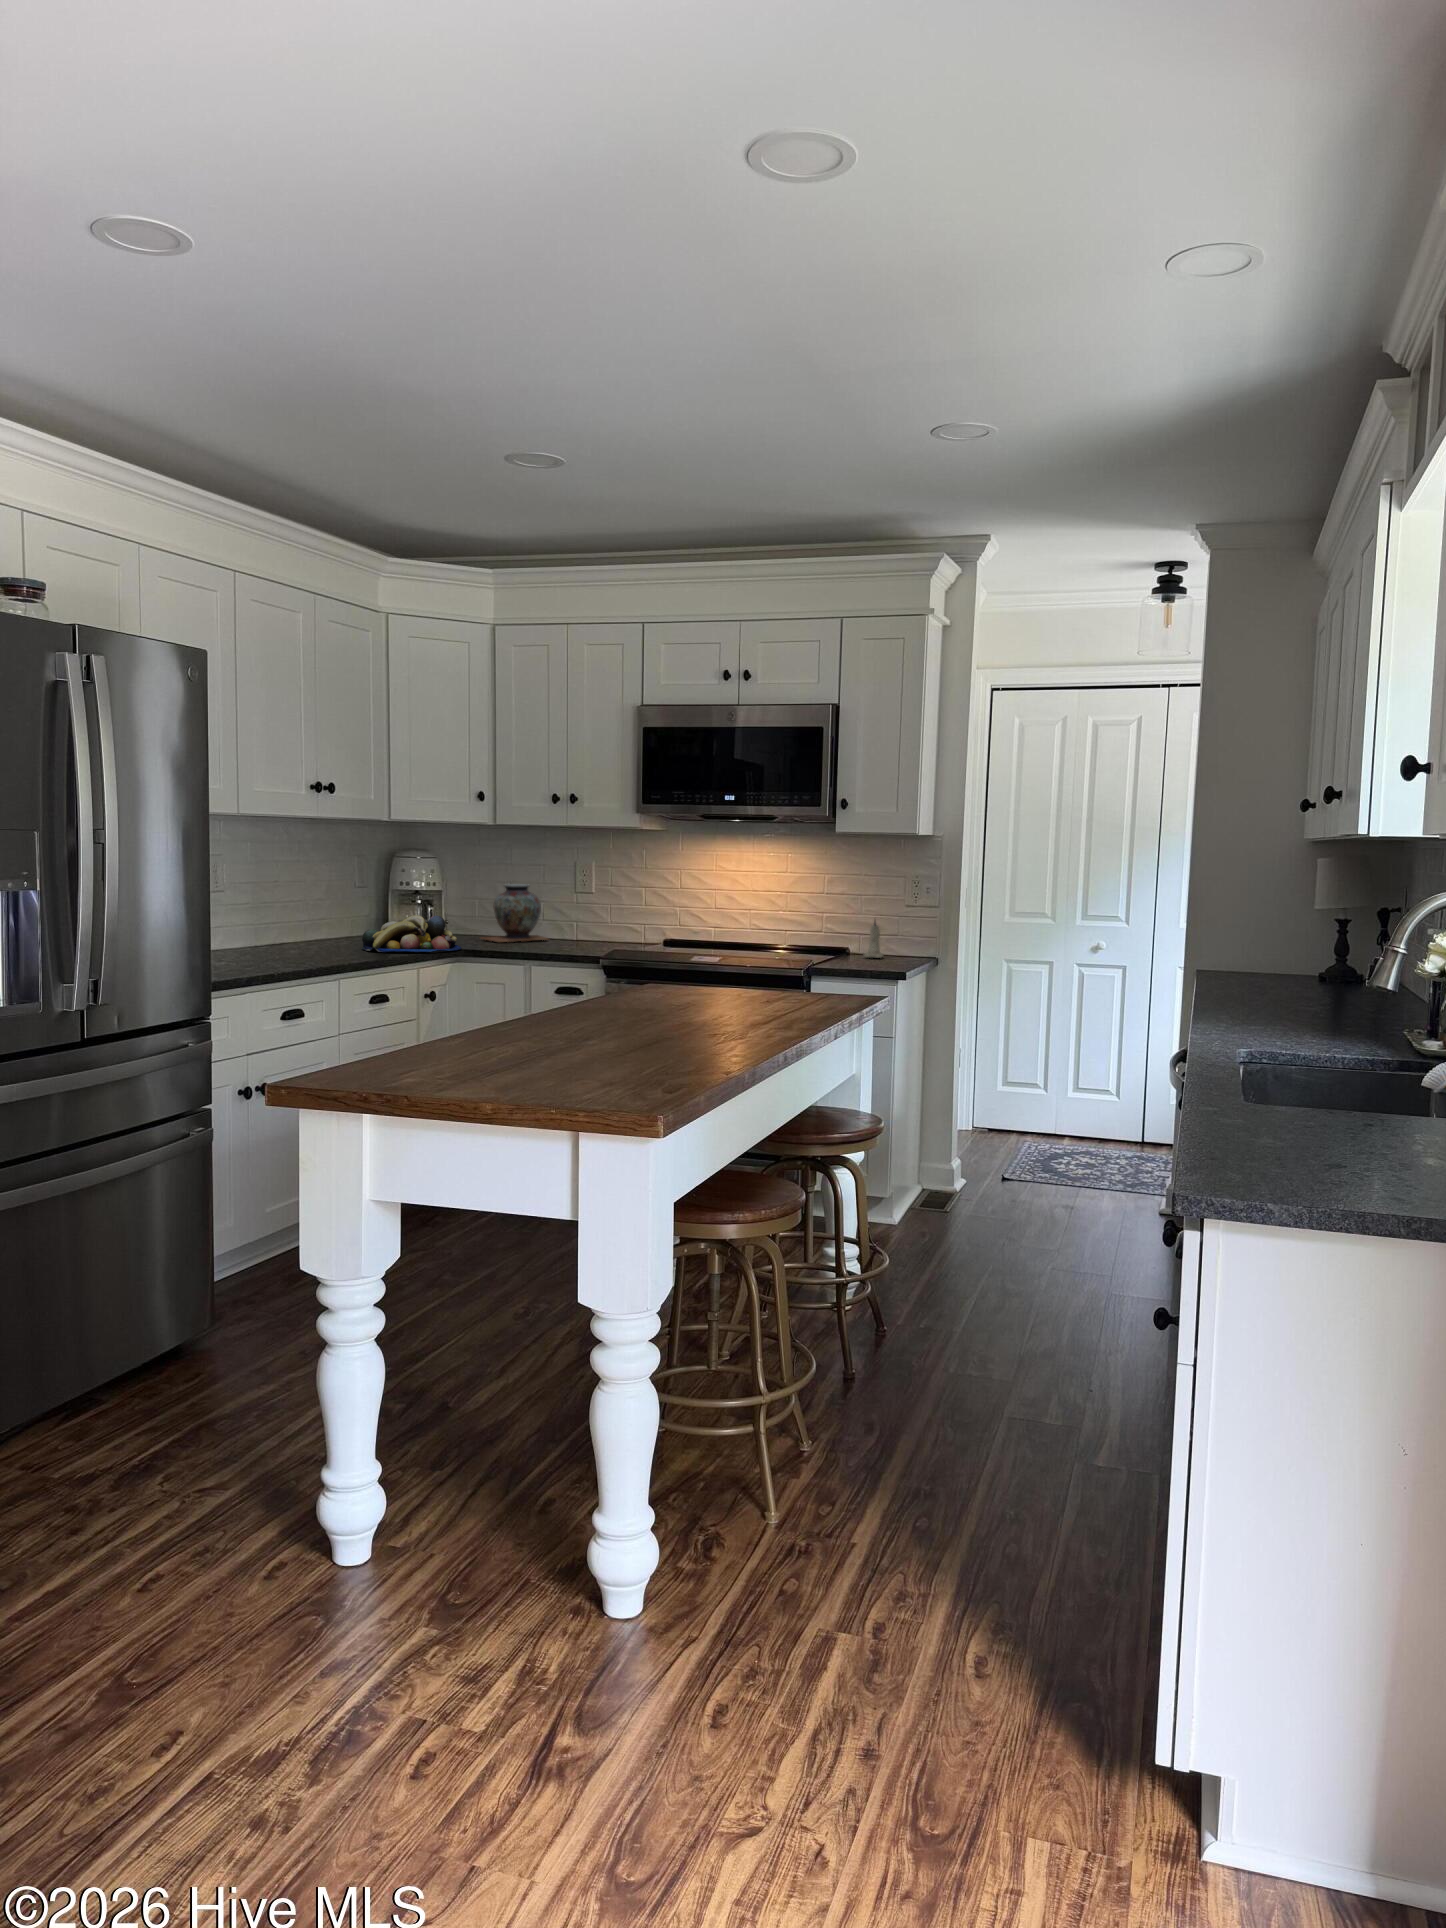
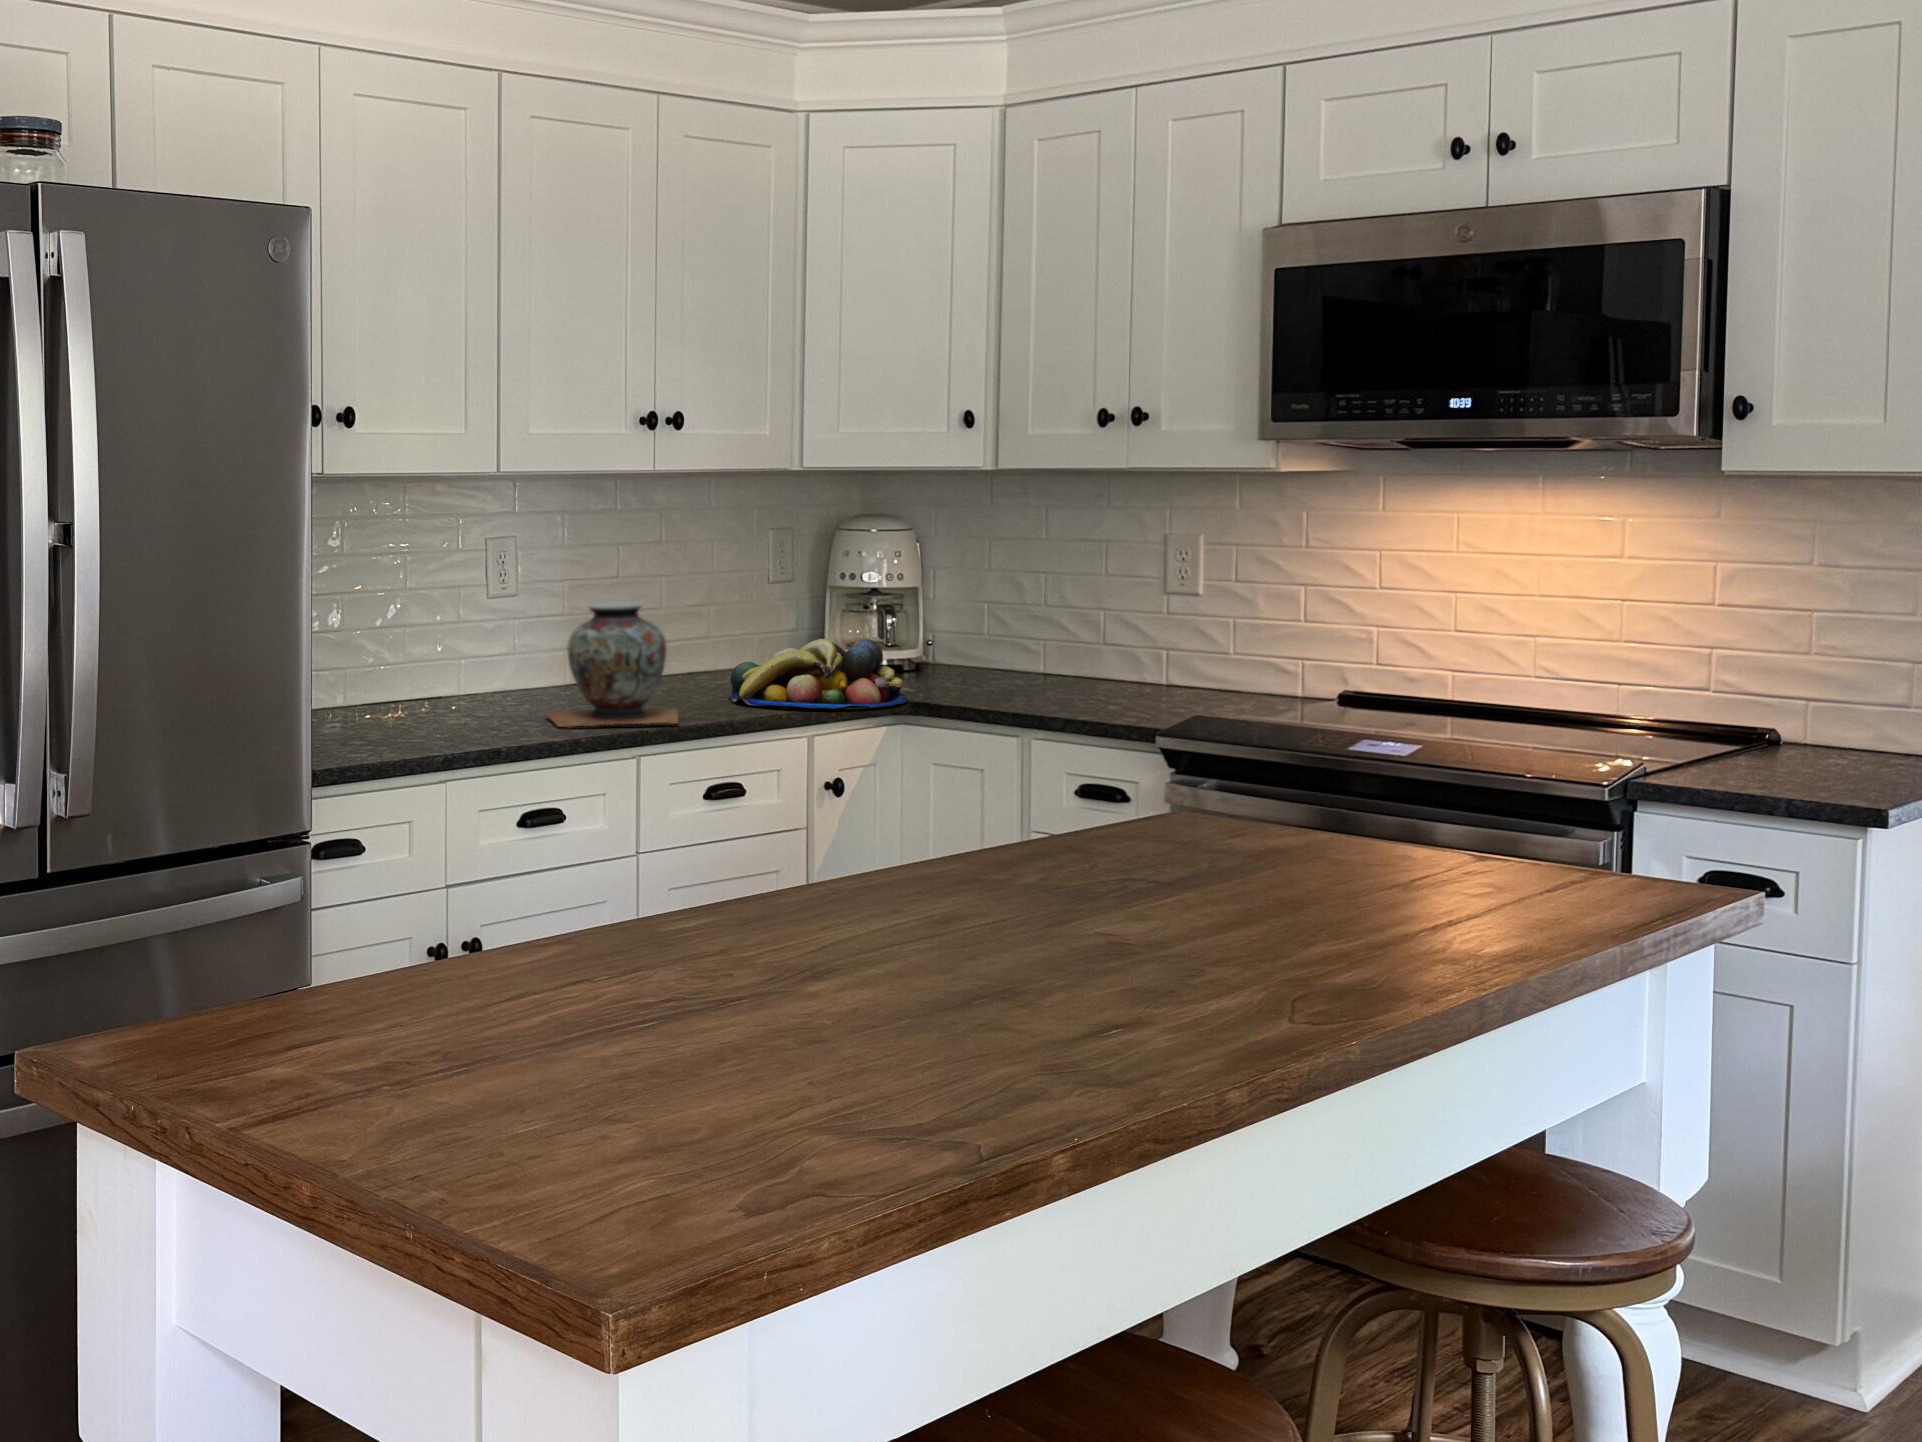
decorative vase: present [482,884,548,942] -> present [547,602,679,727]
candle: present [864,920,883,958] -> none [1789,668,1849,764]

